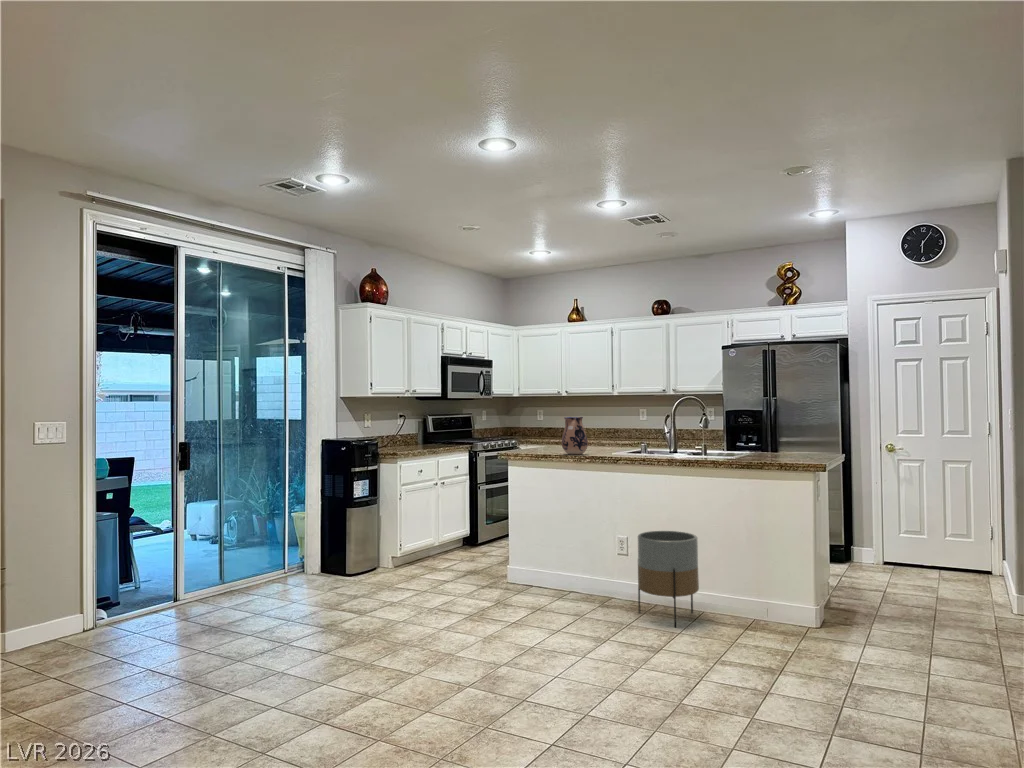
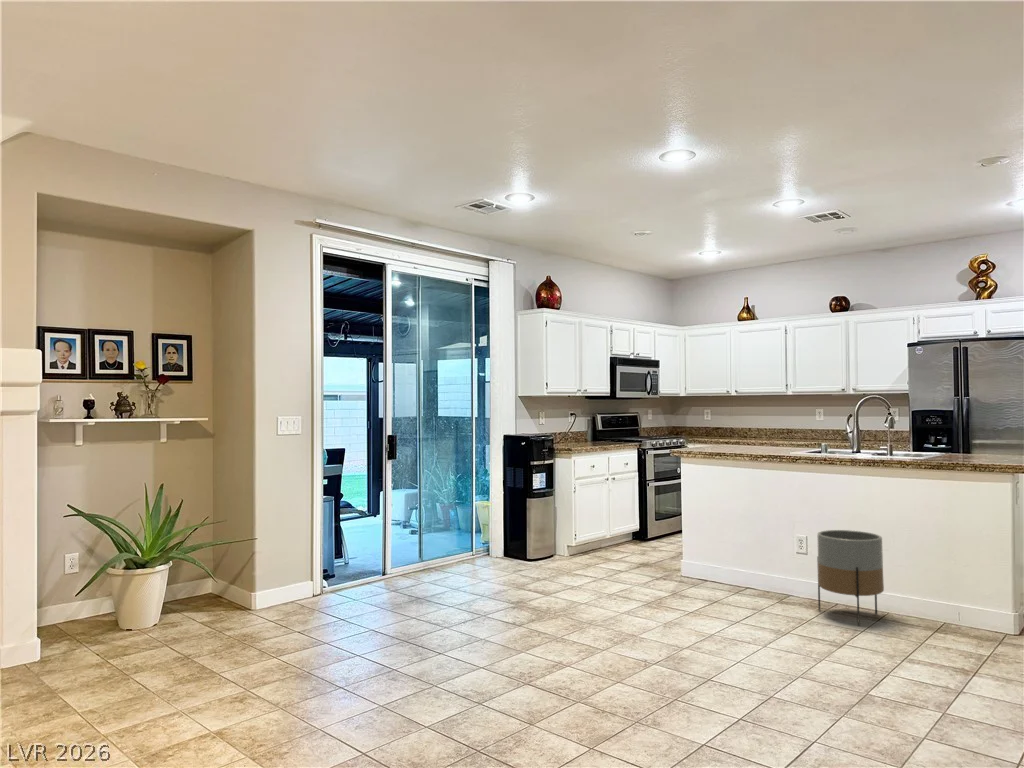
ceramic pitcher: present [562,417,588,455] -> none [736,416,763,453]

